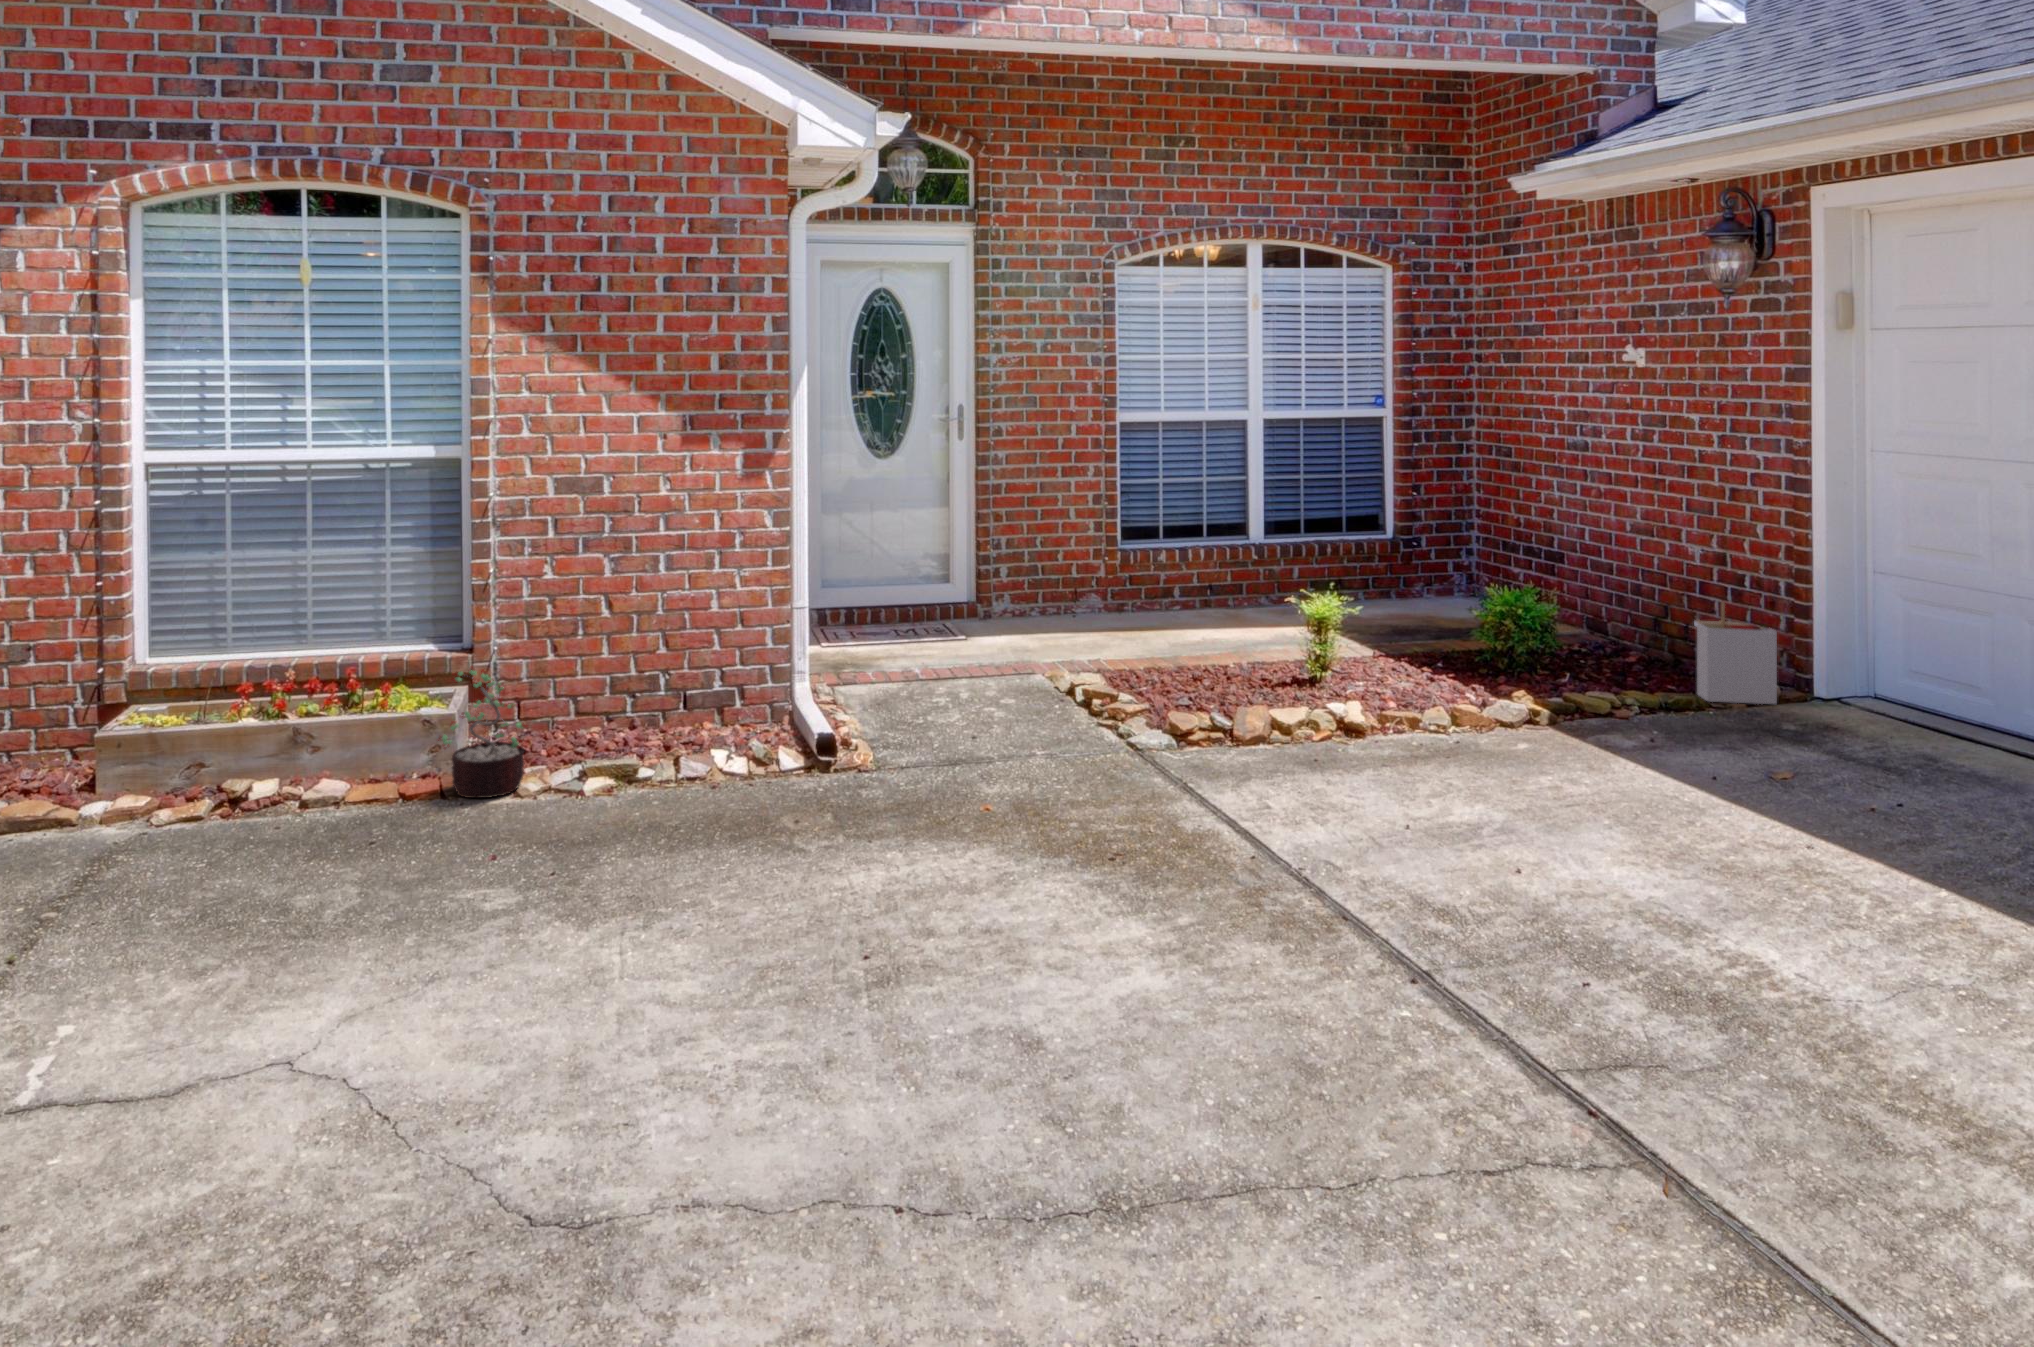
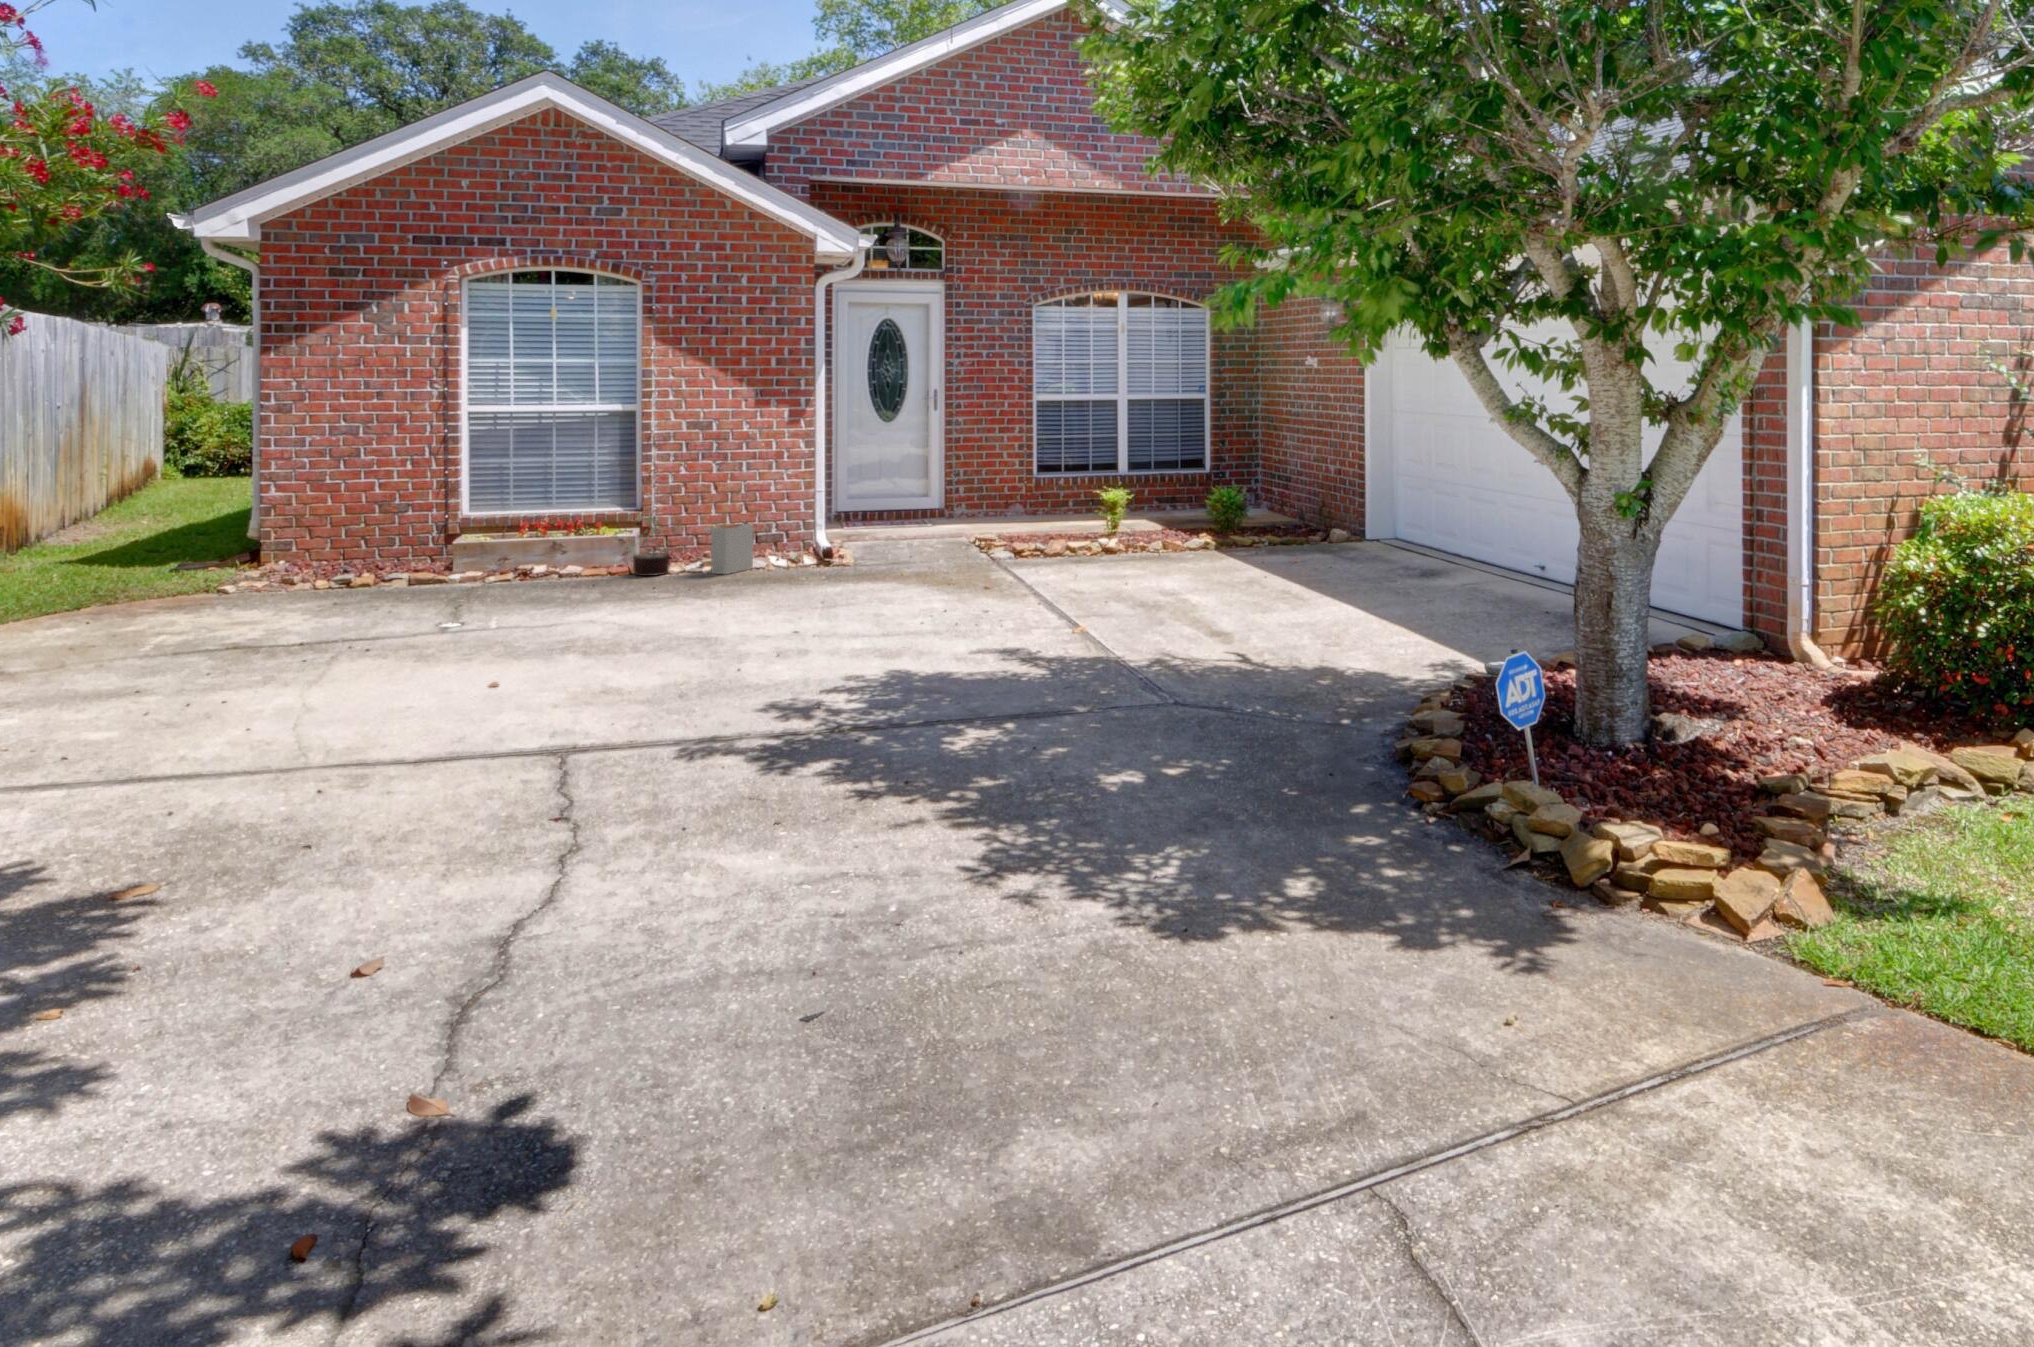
storage bin: present [1694,602,1777,704] -> present [705,515,753,574]

